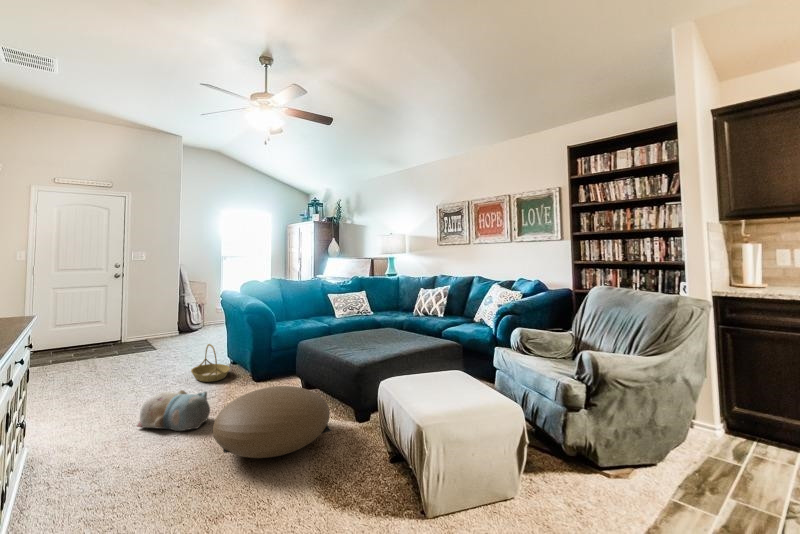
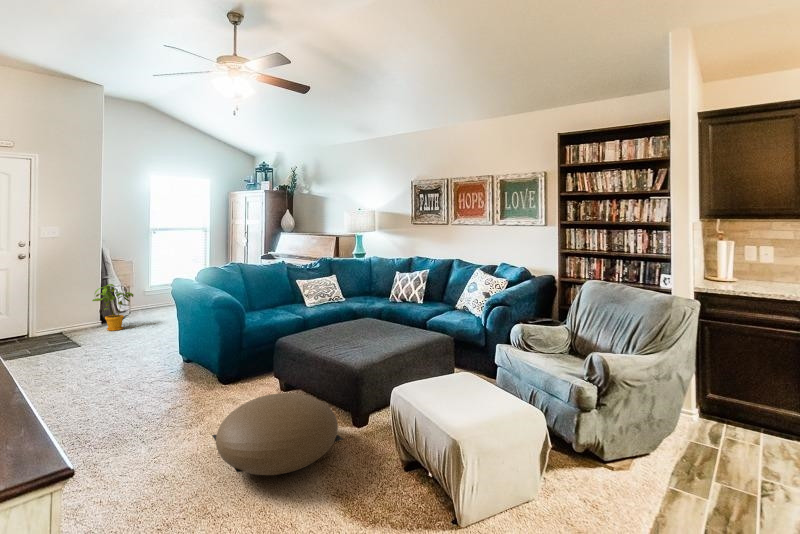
house plant: none [164,299,197,340] -> present [92,284,133,331]
basket: present [191,344,230,382] -> none [150,341,196,384]
plush toy: present [137,390,210,431] -> none [112,401,196,447]

